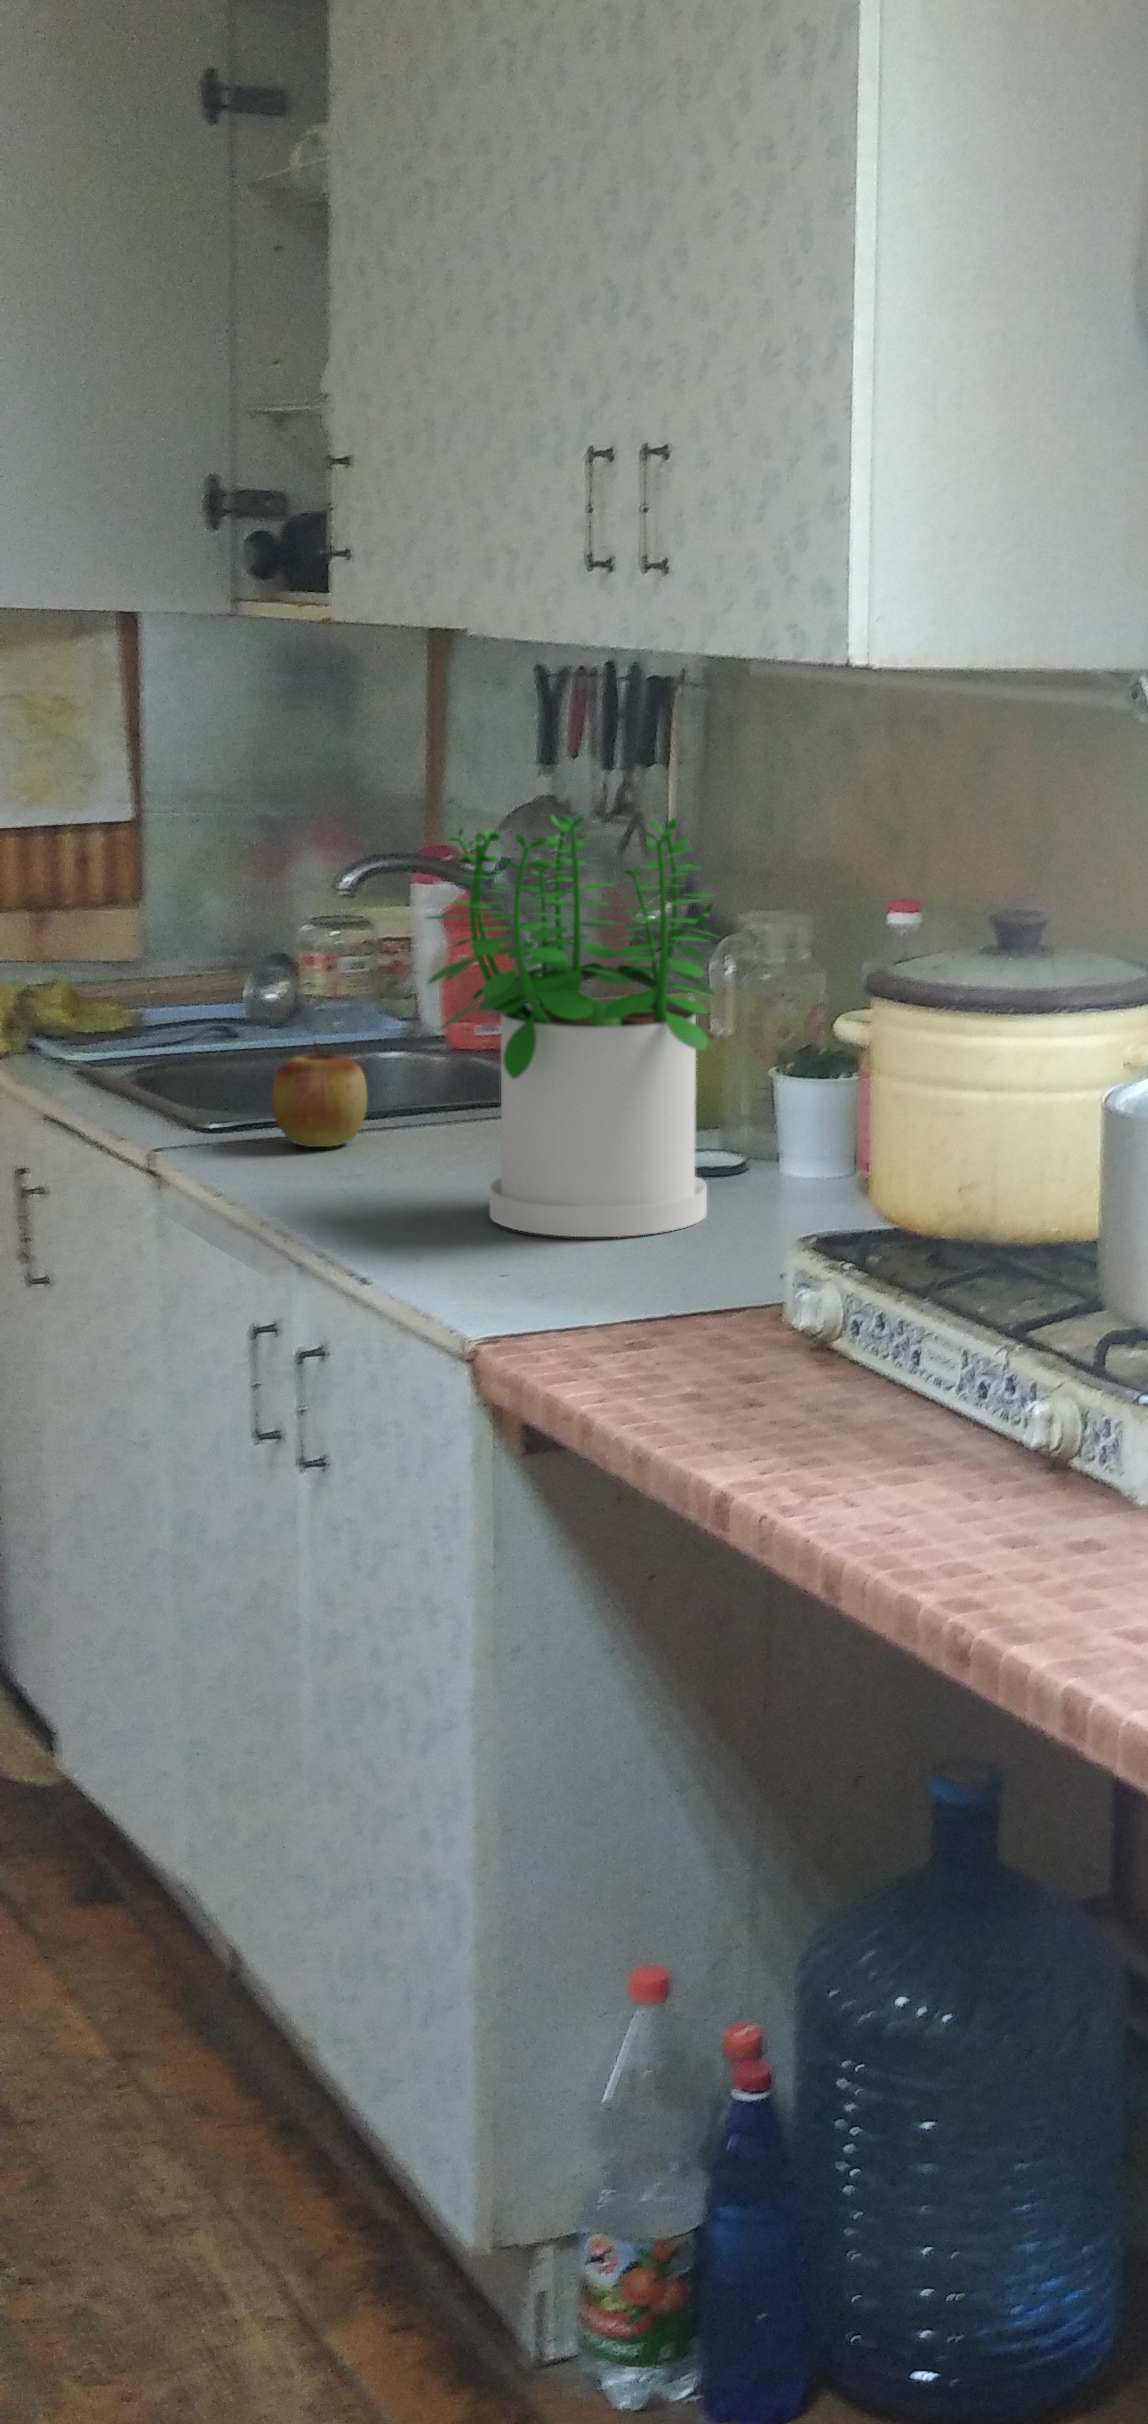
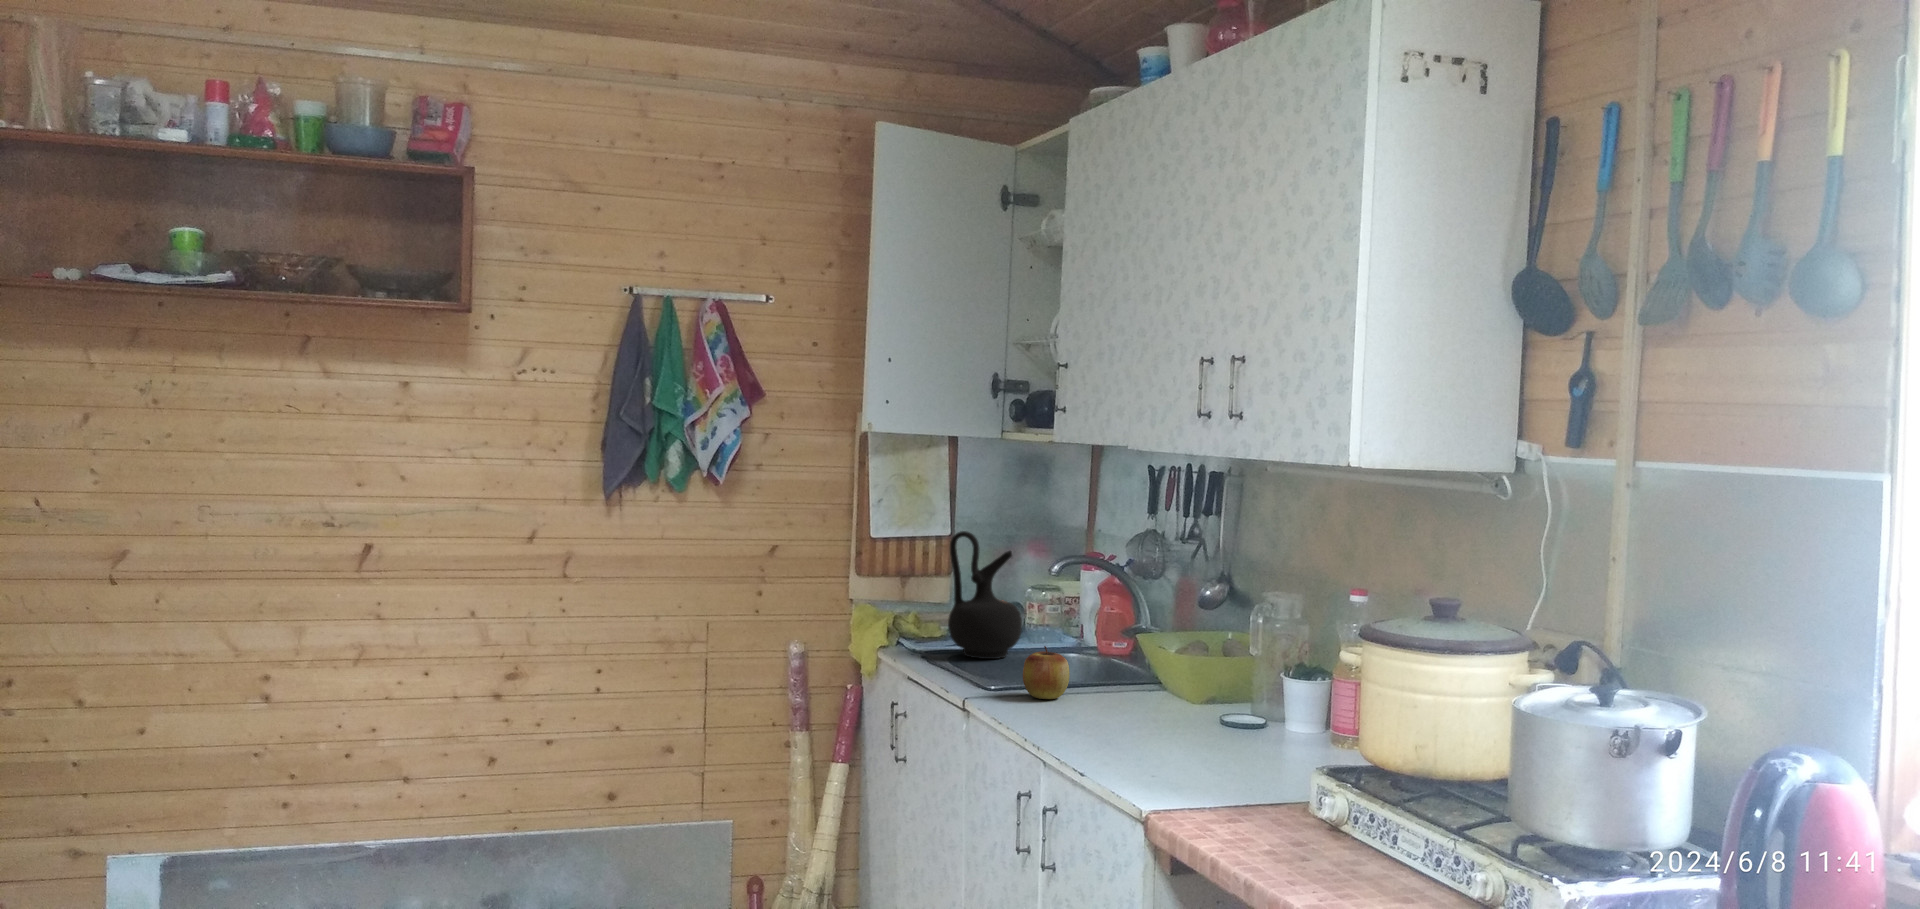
ceramic jug: none [122,814,284,1074] -> present [948,531,1022,659]
potted plant: present [428,814,715,1237] -> none [1113,537,1261,757]

